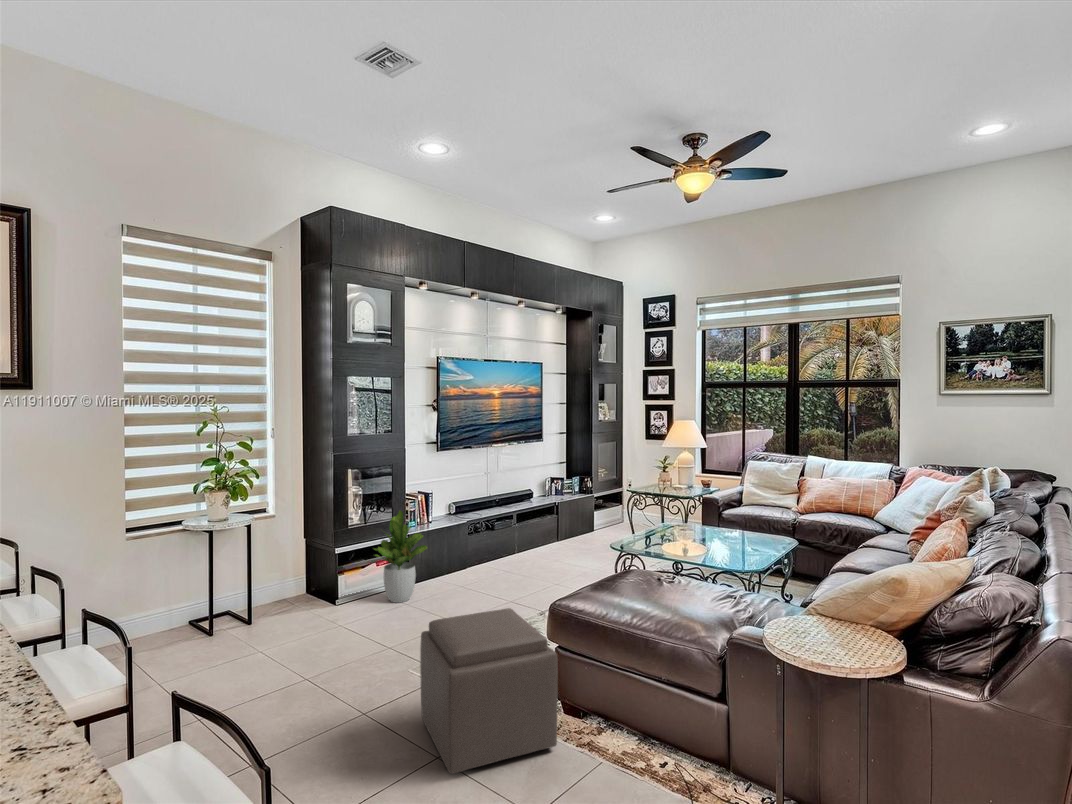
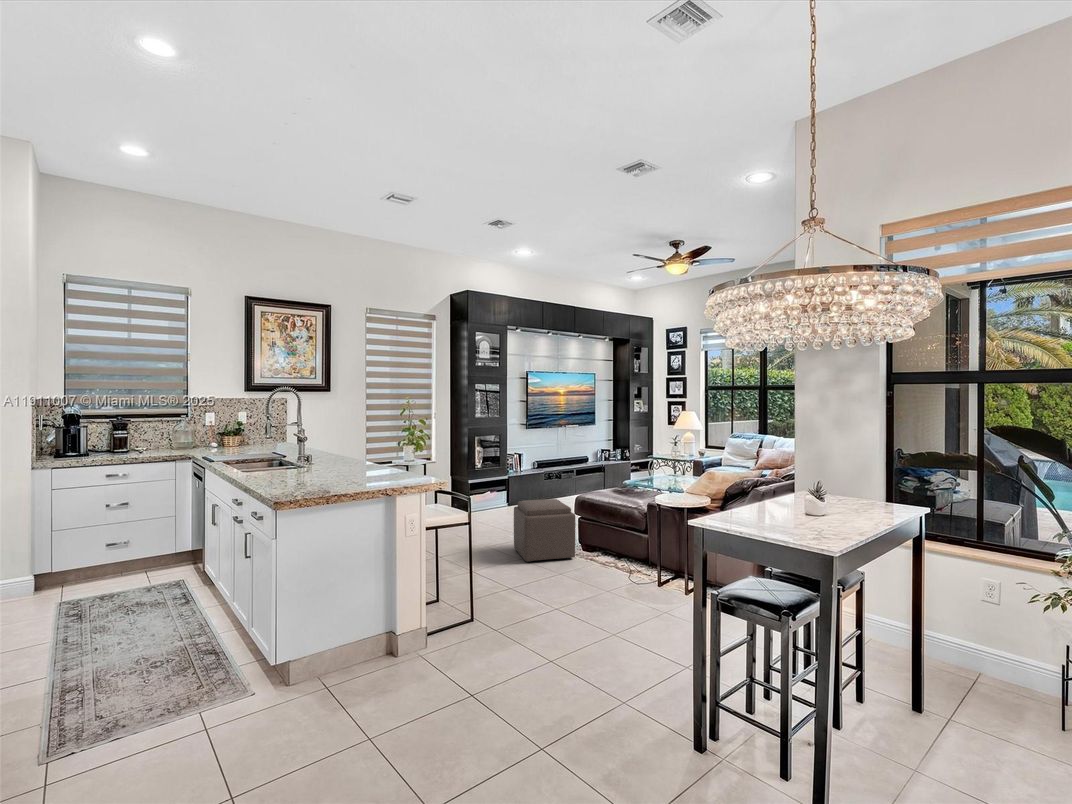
potted plant: present [374,510,427,603] -> none [488,461,520,512]

